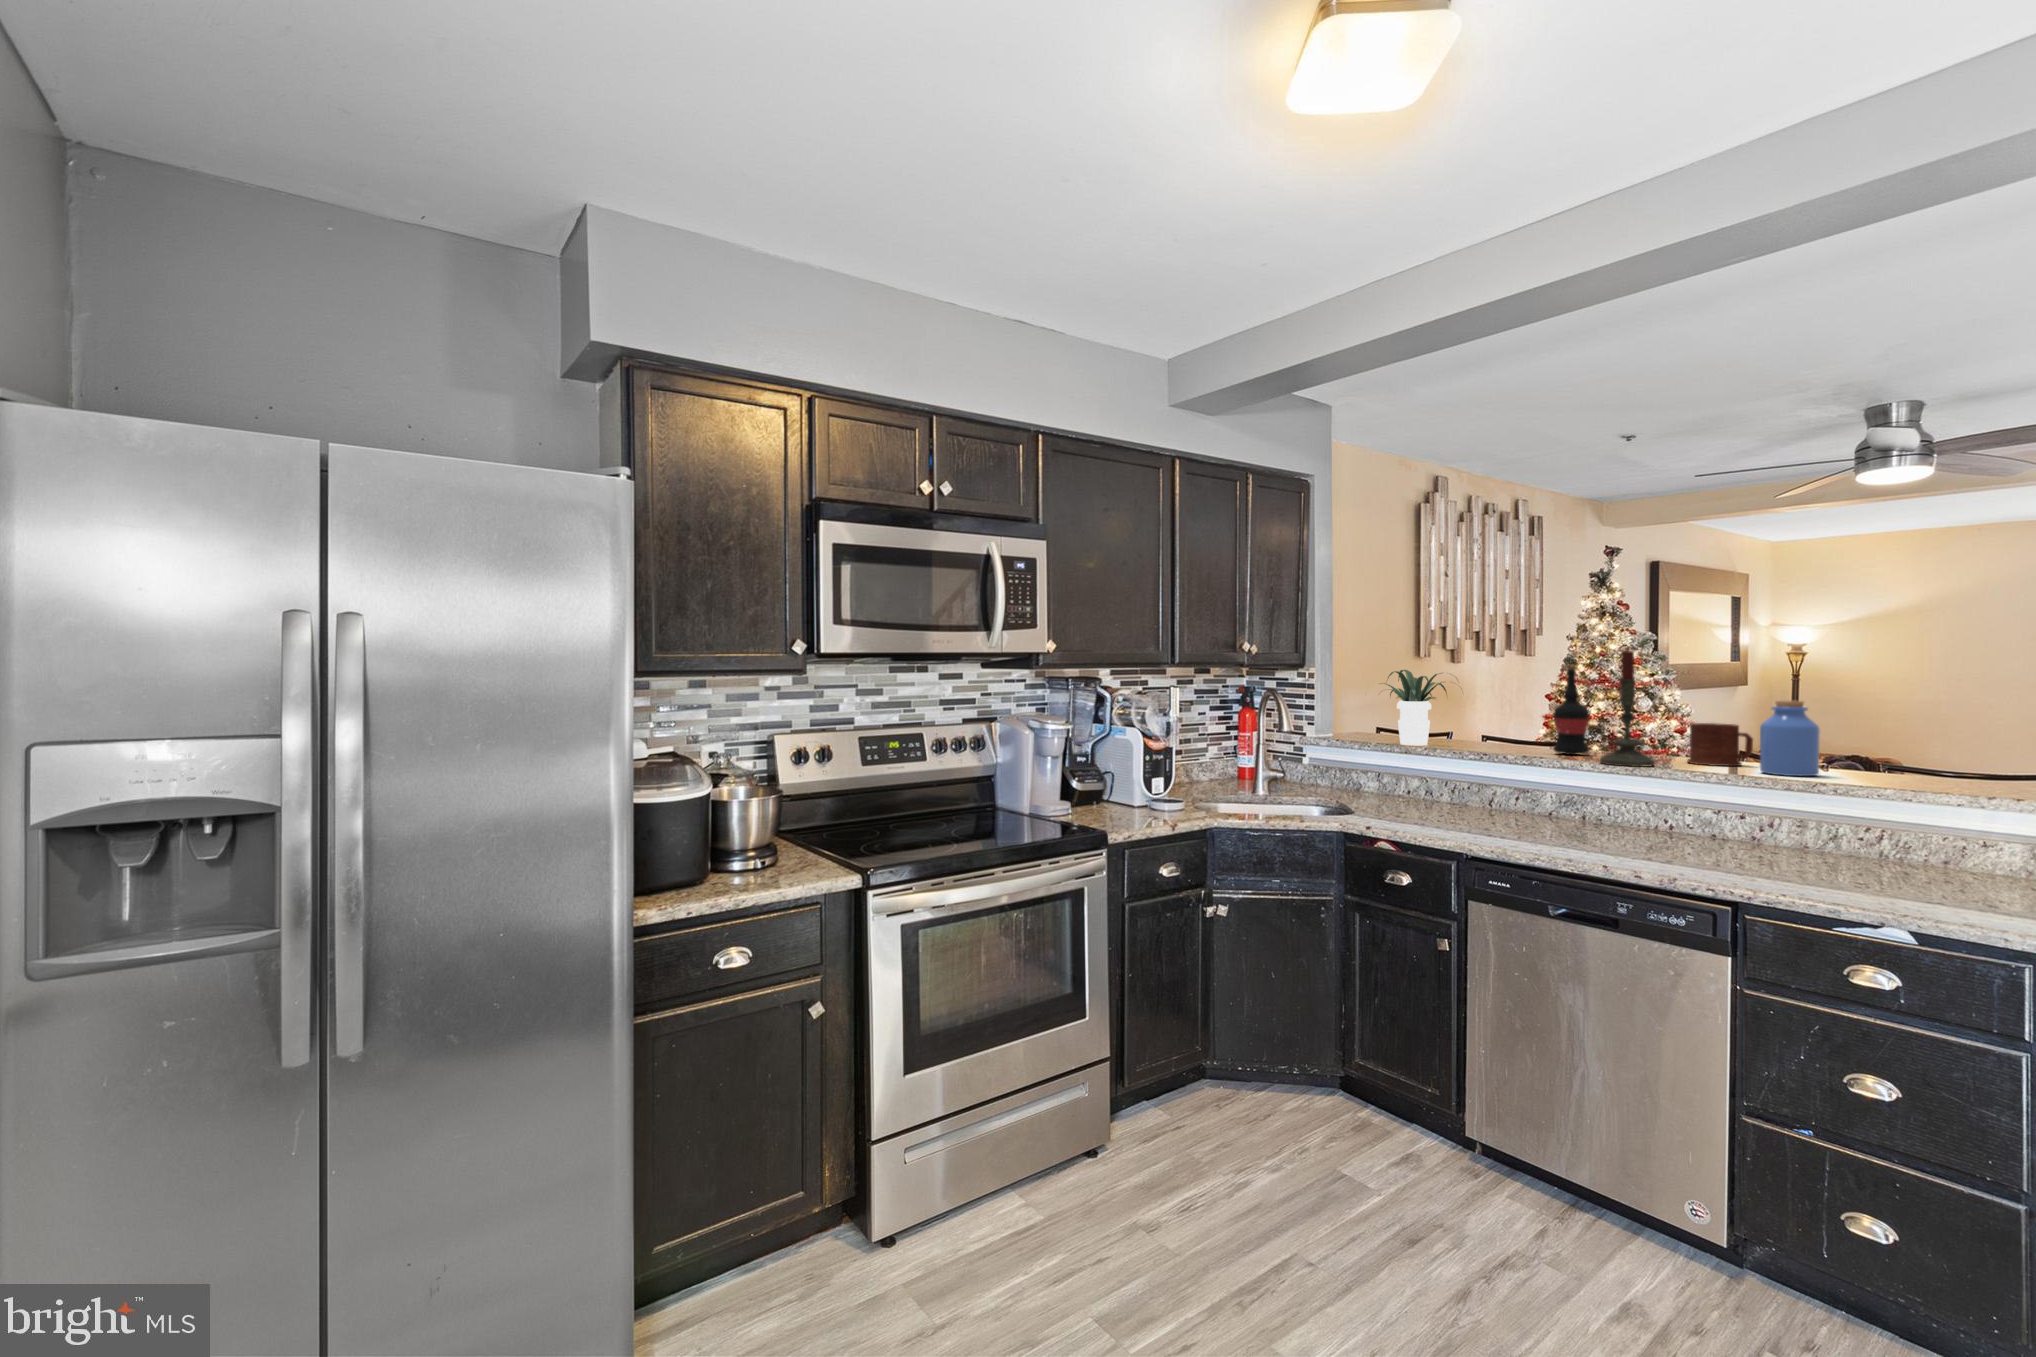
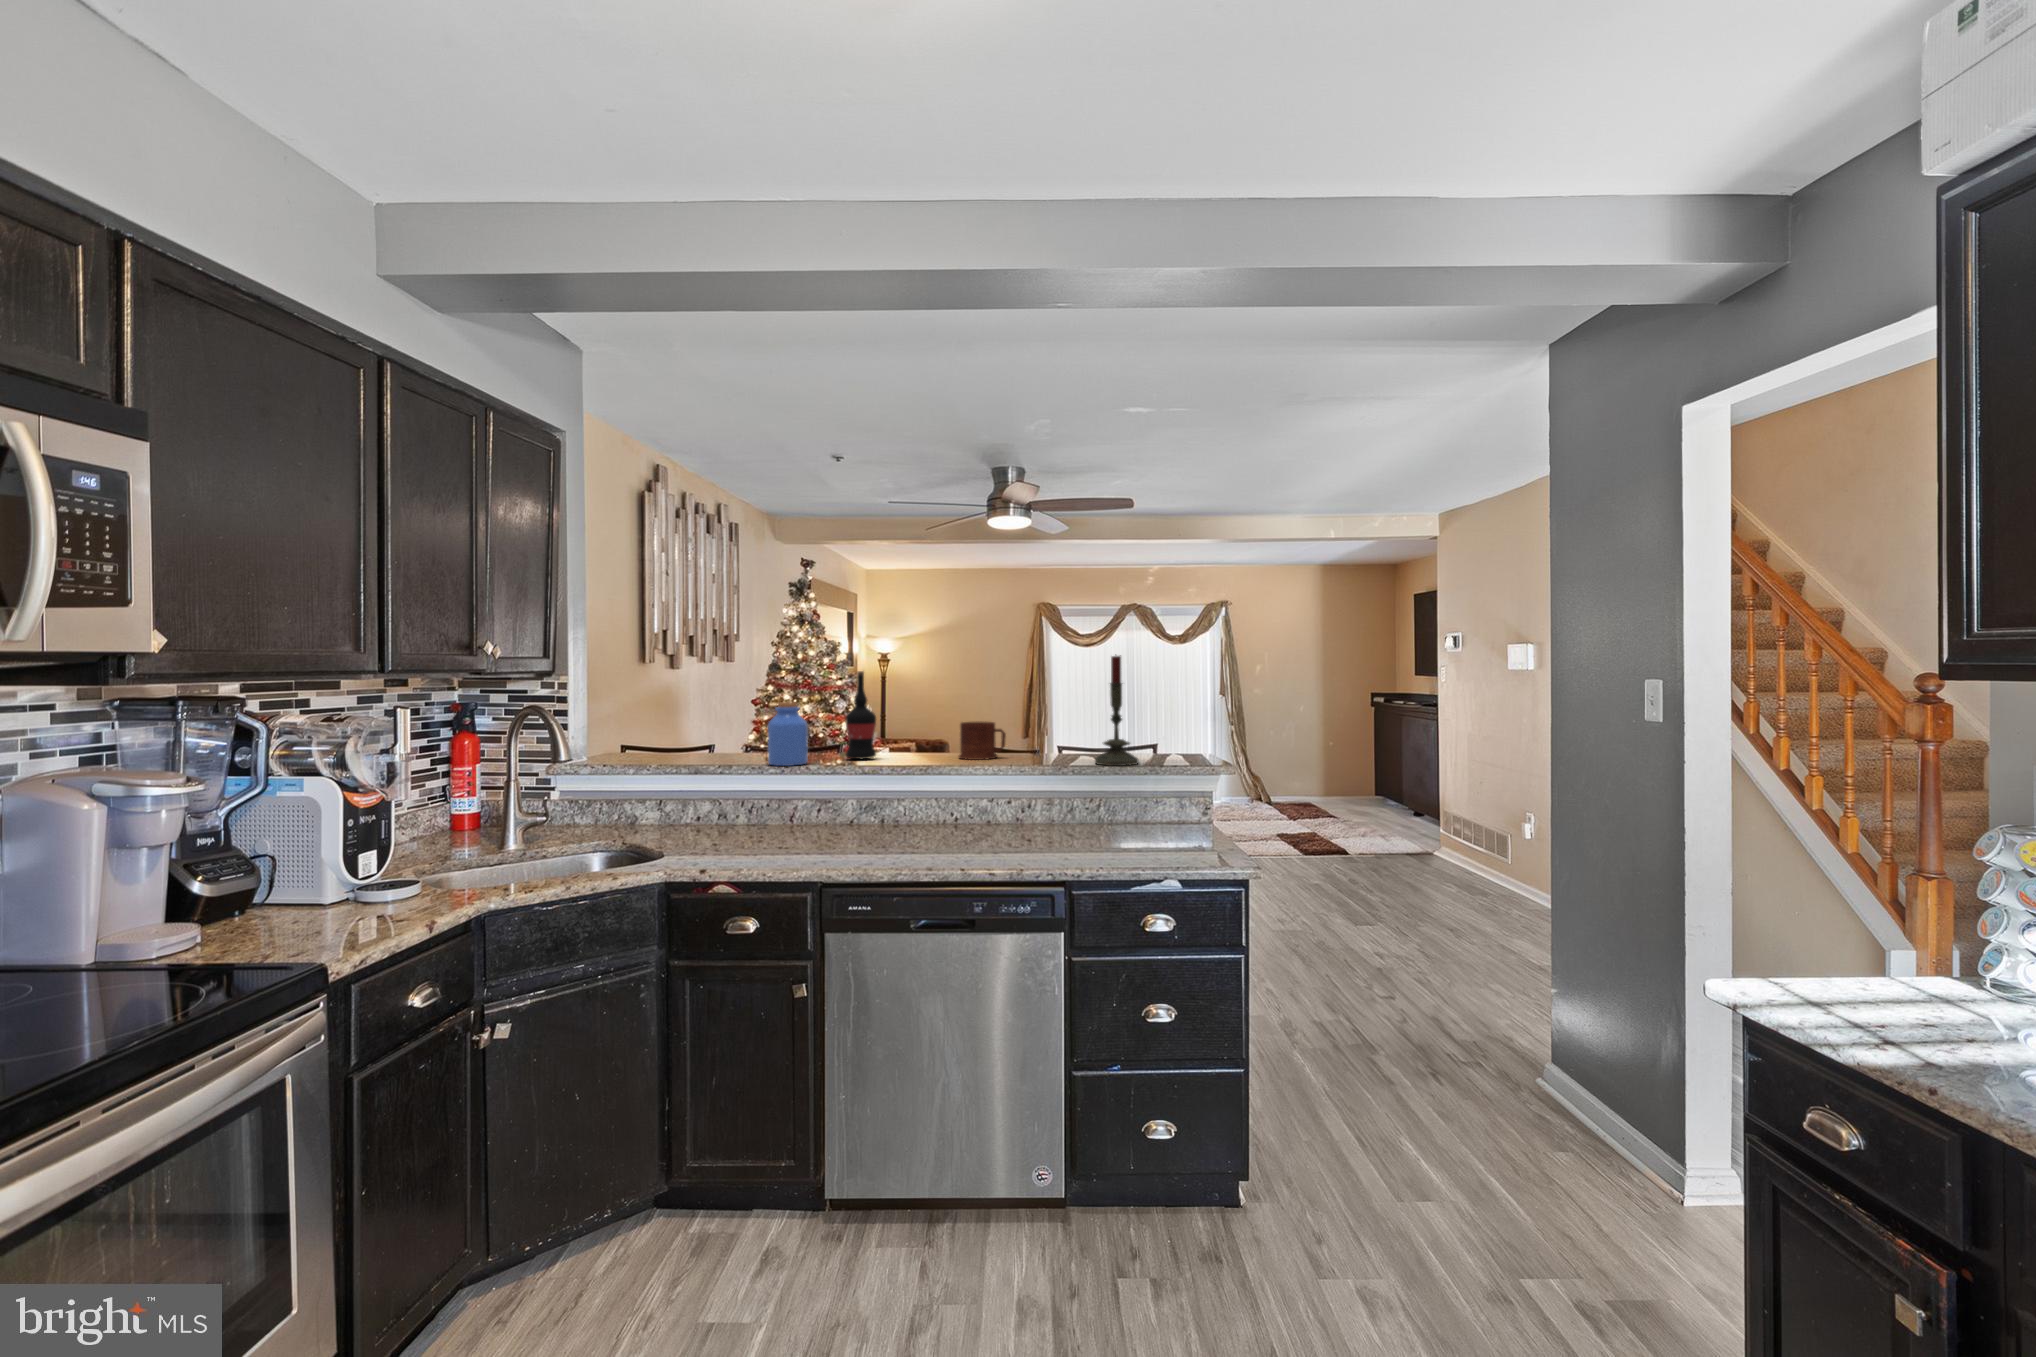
candle: present [1600,651,1655,767] -> present [1095,655,1138,766]
potted plant: present [1380,670,1452,746] -> none [643,677,753,763]
jar: present [1760,700,1820,776] -> present [768,702,808,766]

